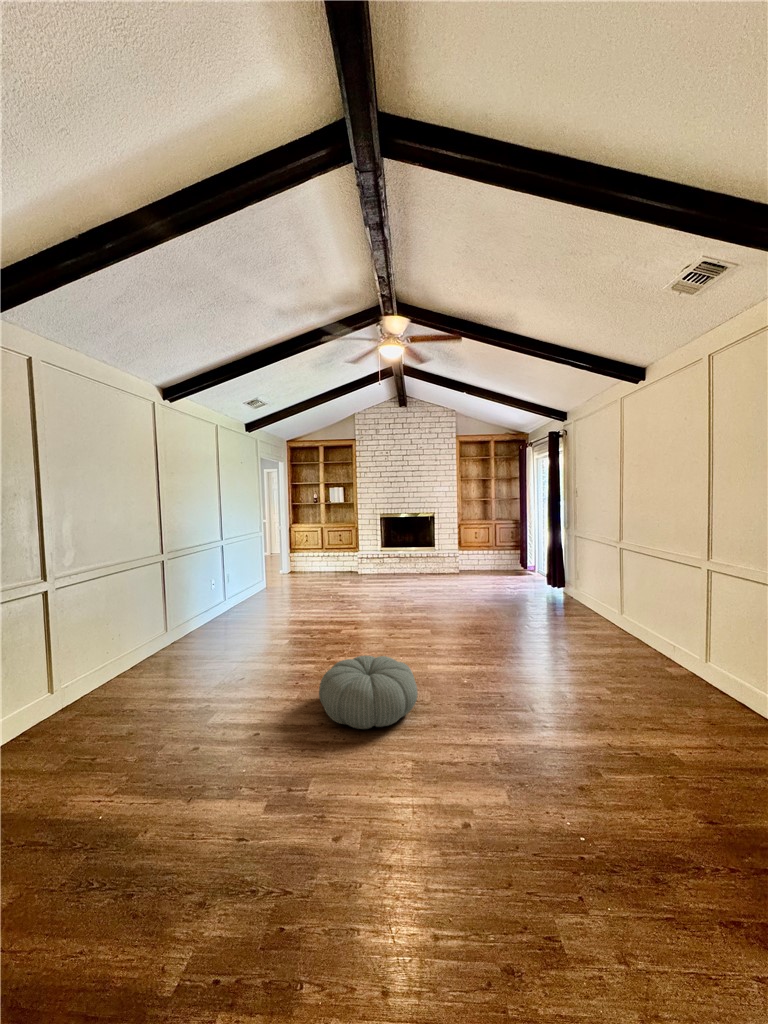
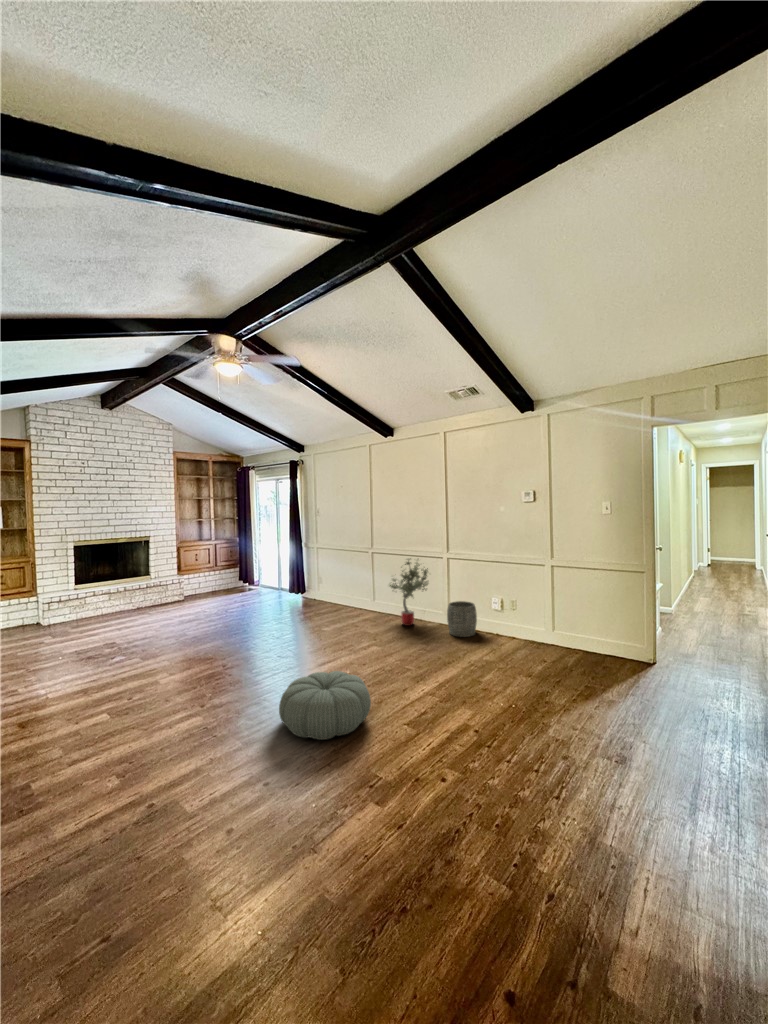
potted tree: none [617,557,682,656] -> present [389,558,428,626]
woven basket: none [682,638,746,705] -> present [447,601,477,637]

